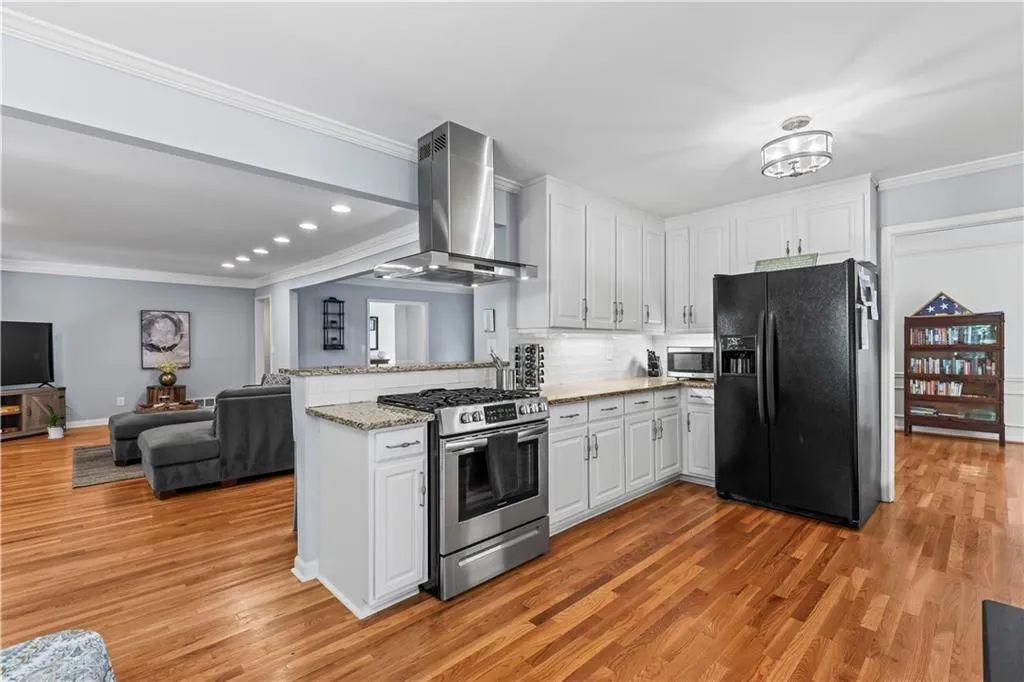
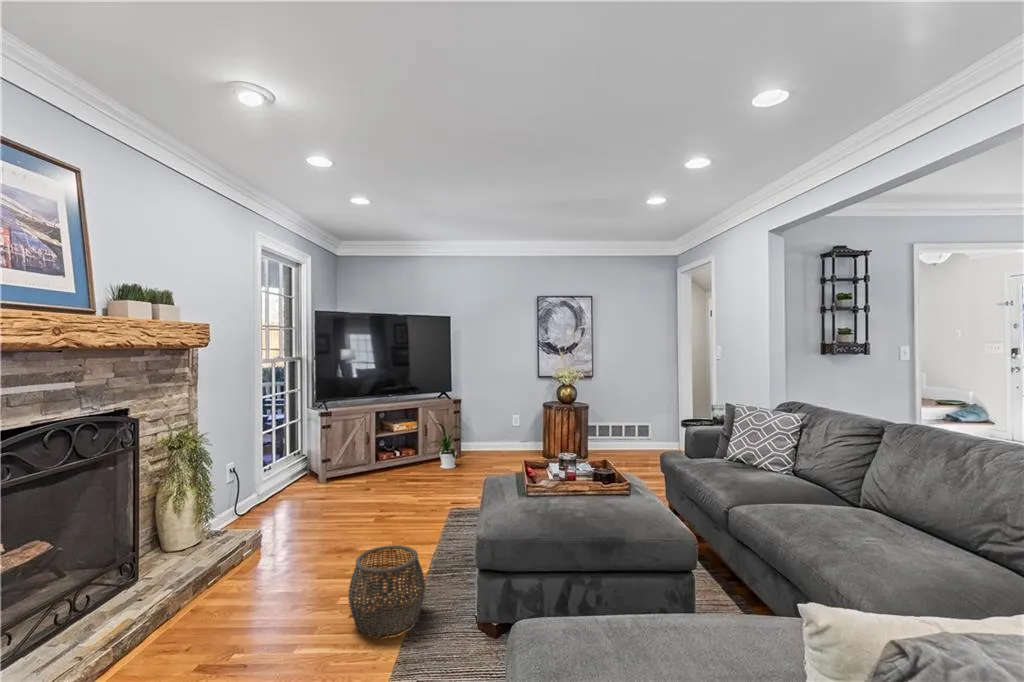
woven basket: none [28,448,79,486] -> present [348,545,426,637]

